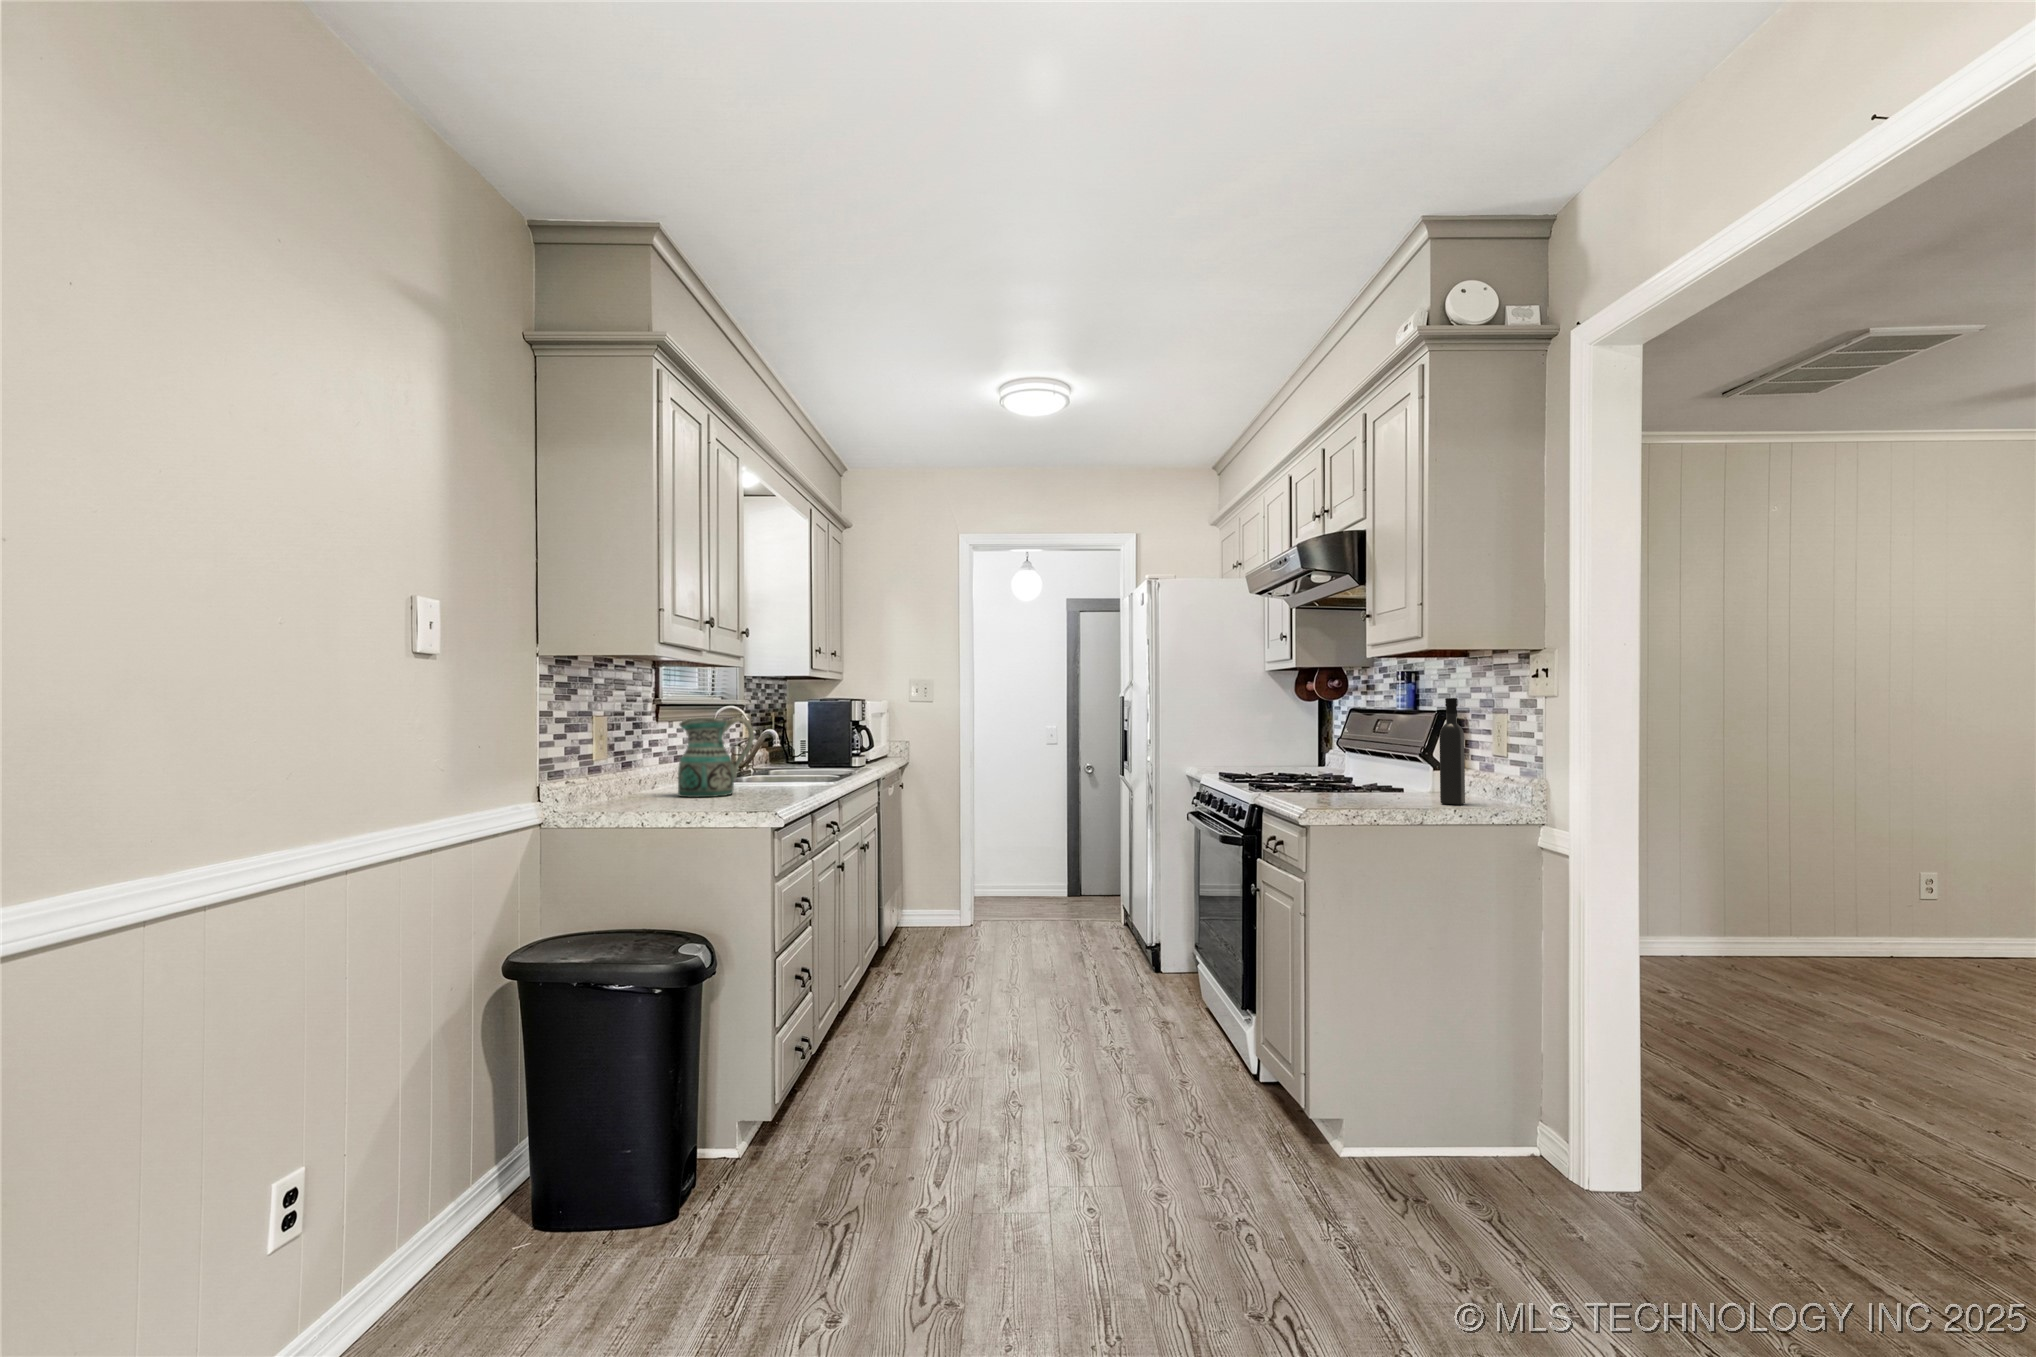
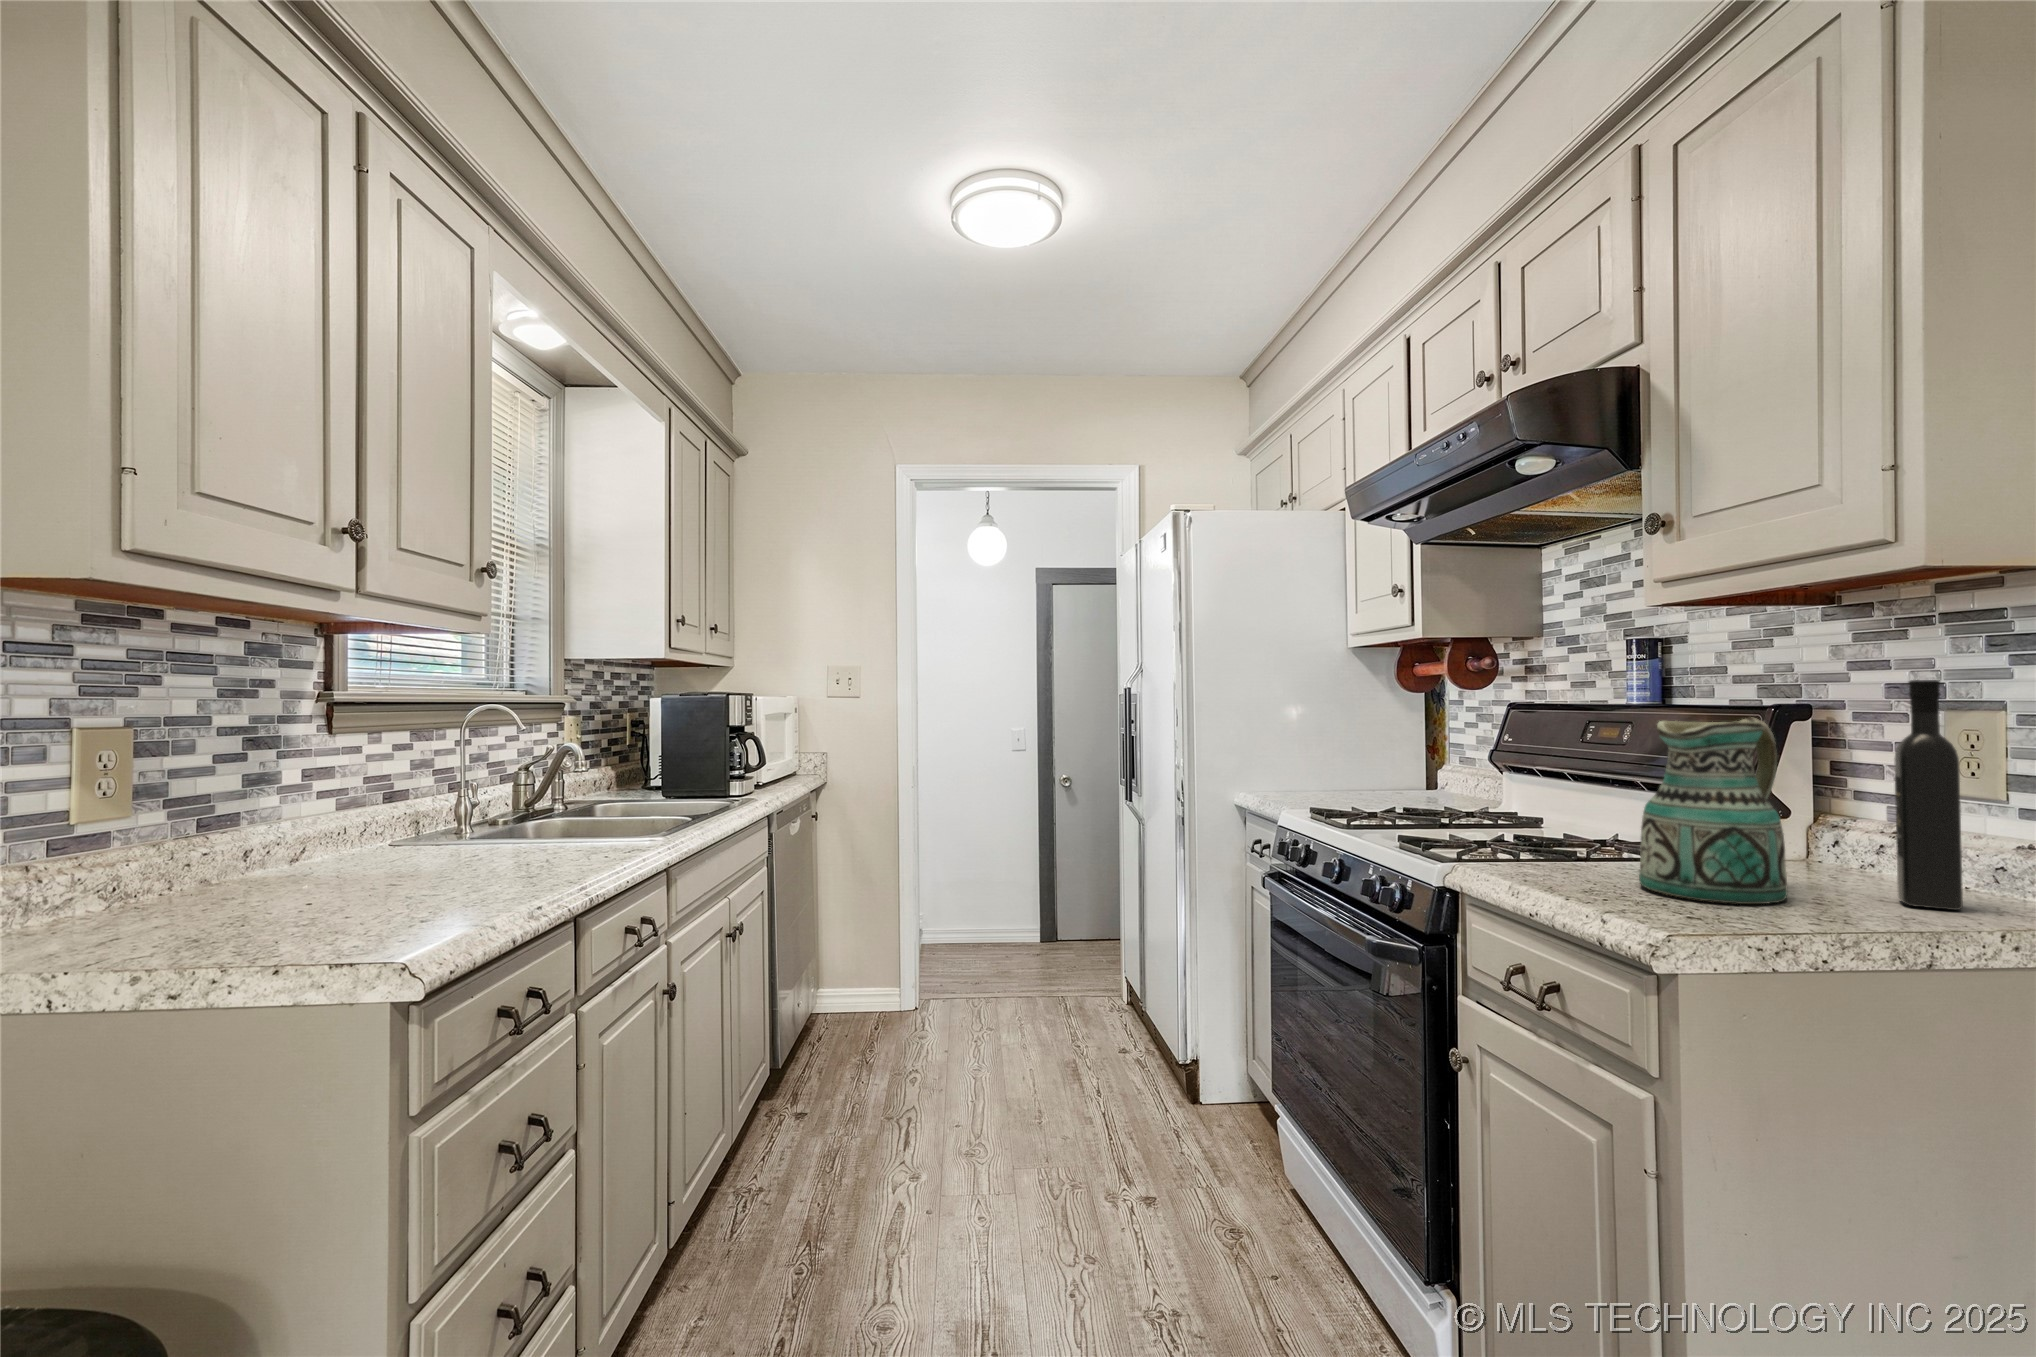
ceramic pitcher: present [678,717,754,797] -> present [1639,718,1787,904]

